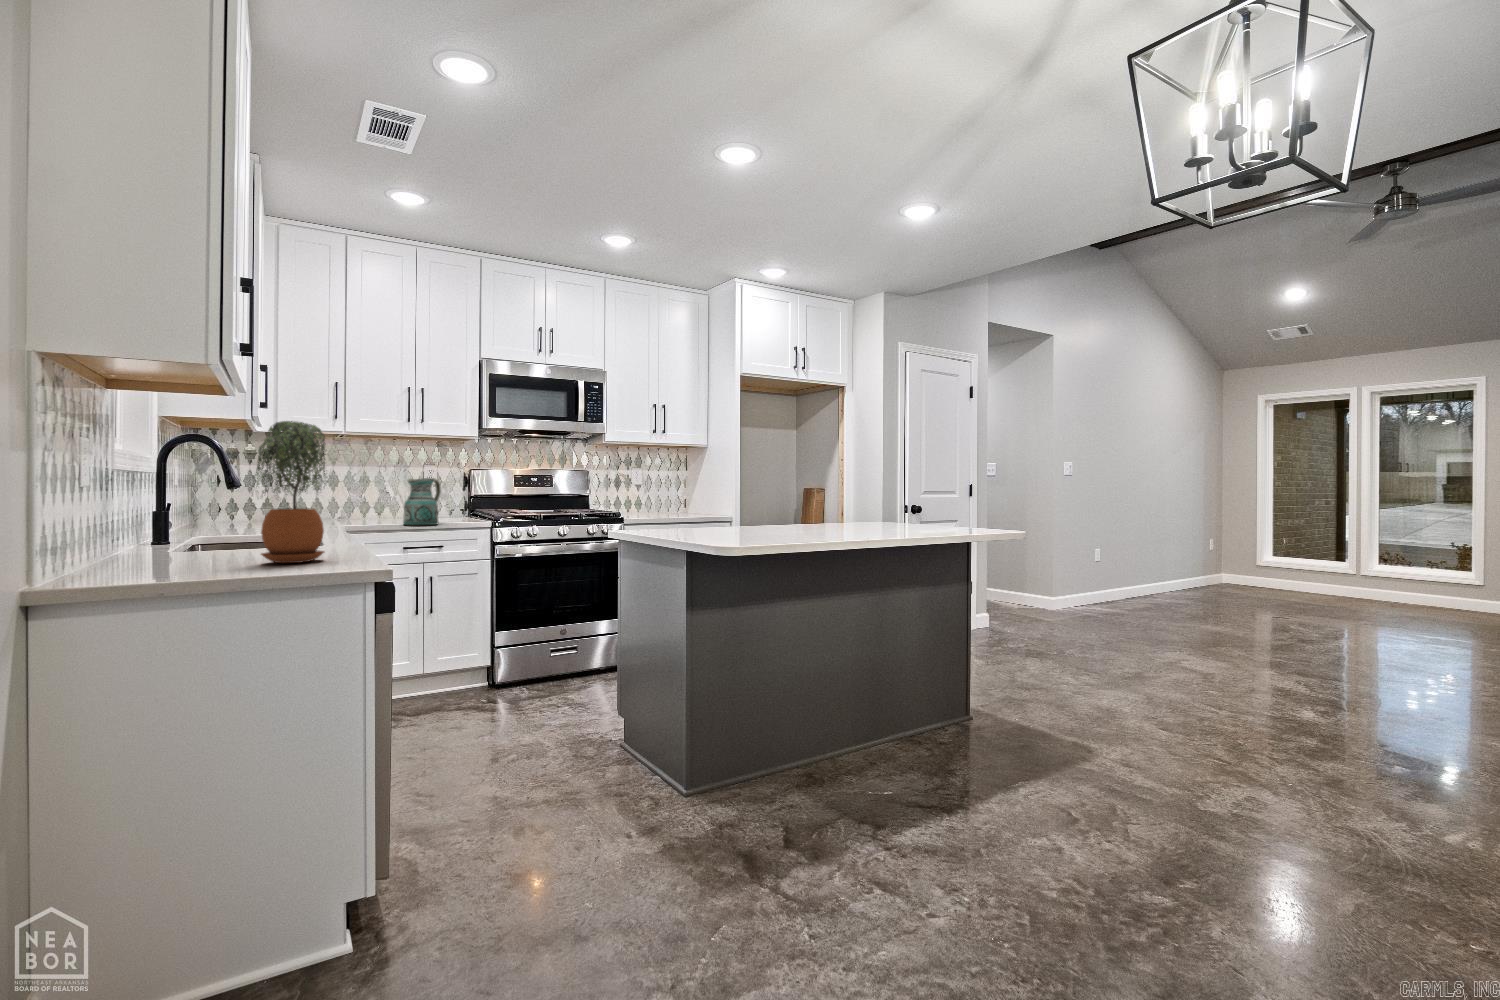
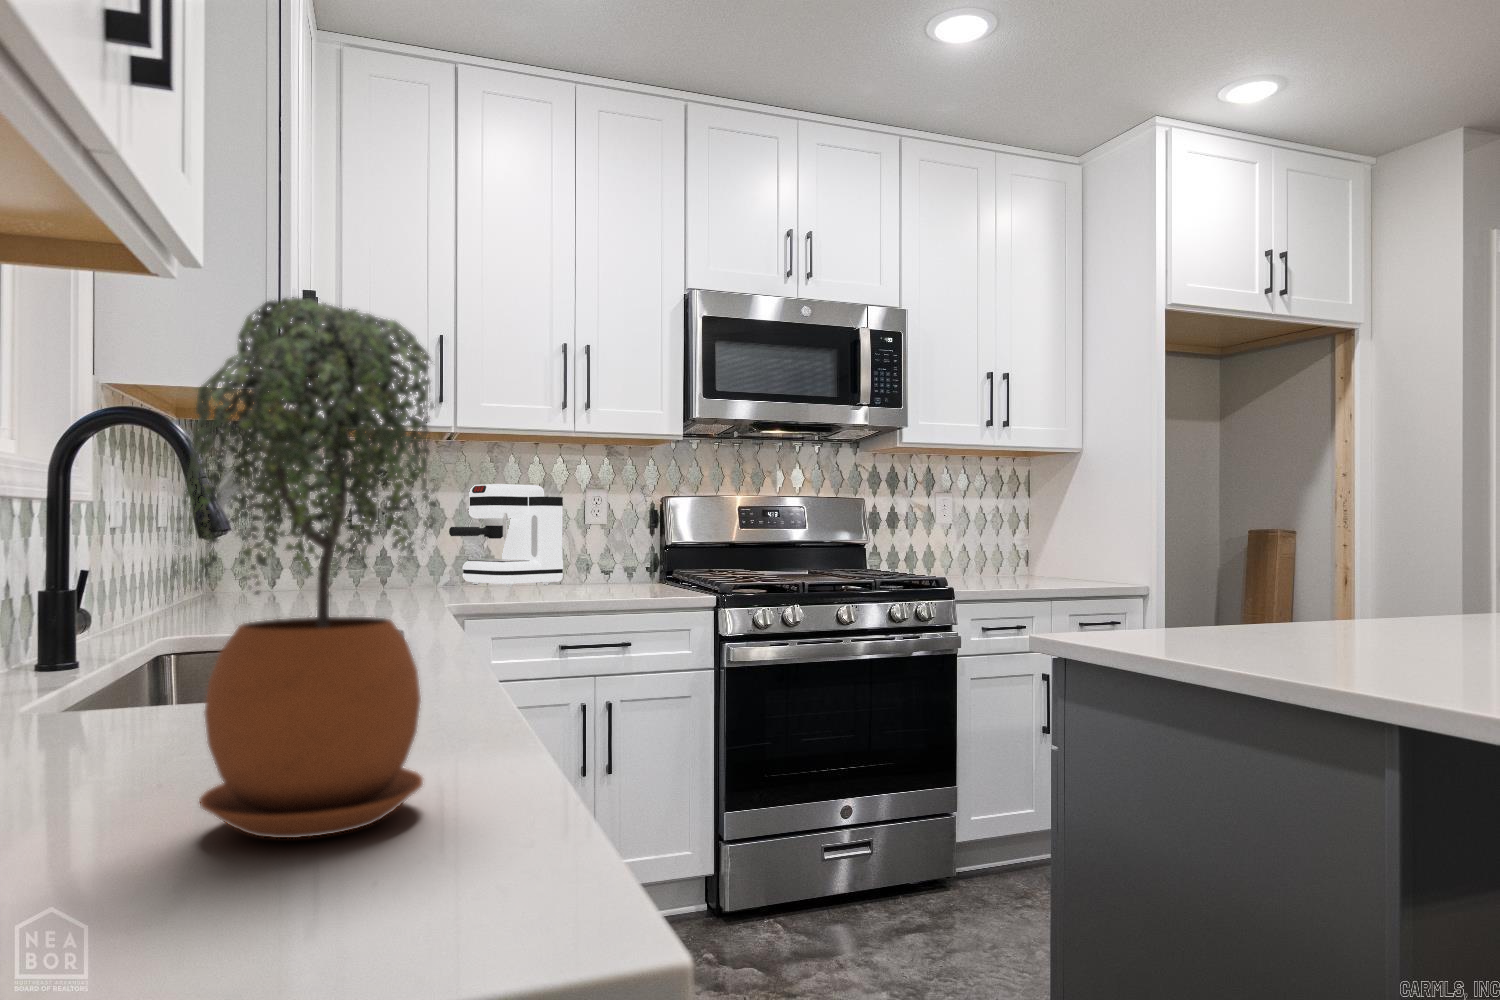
coffee maker: none [341,462,411,519] -> present [449,484,563,586]
ceramic pitcher: present [403,478,441,525] -> none [558,512,622,603]

